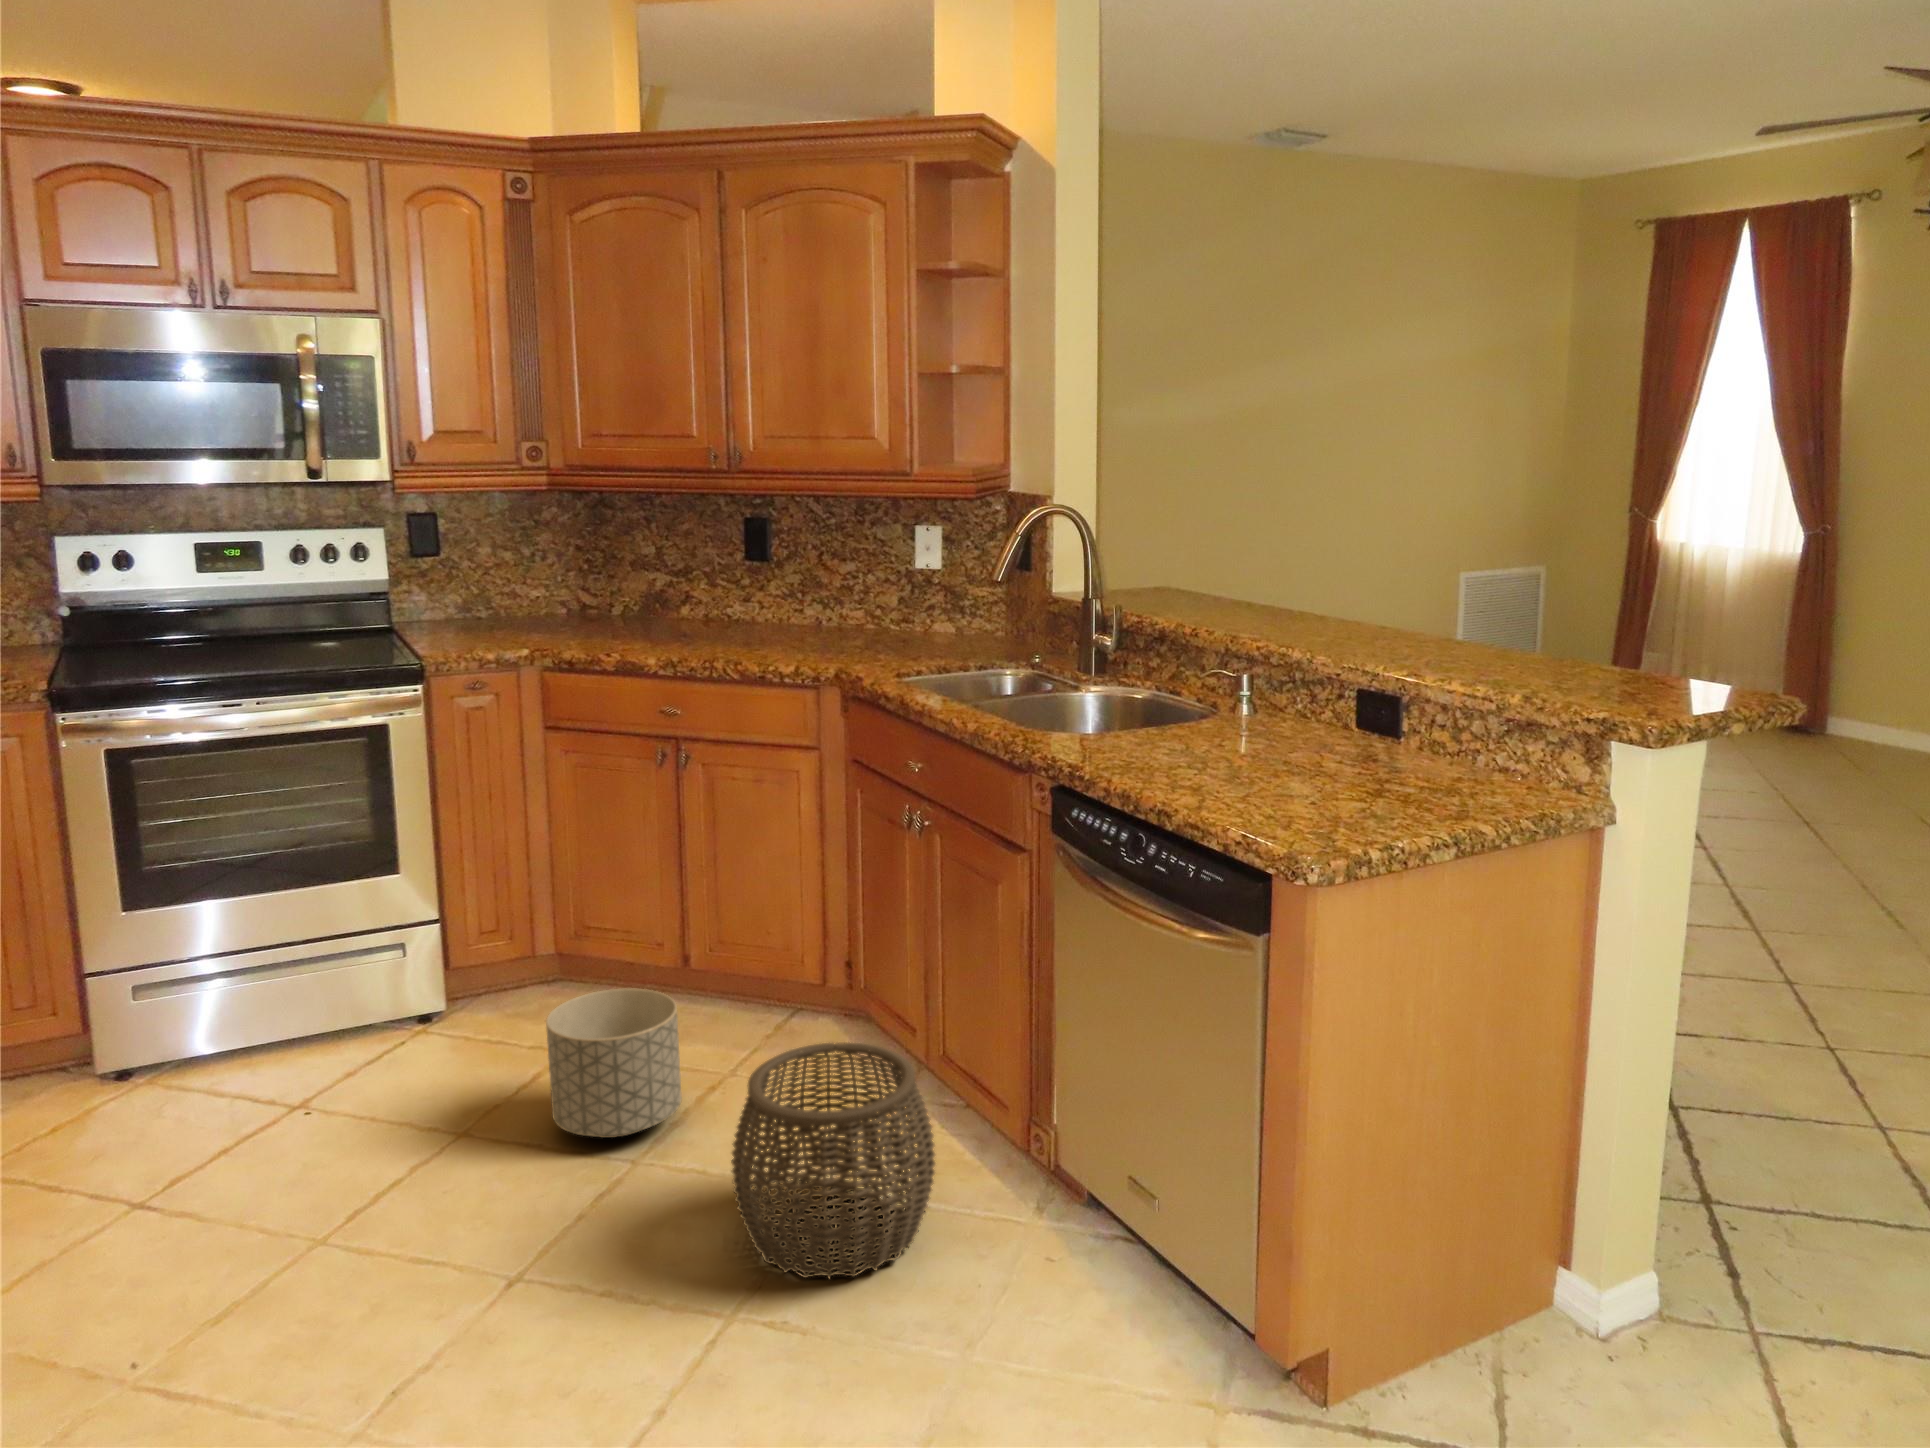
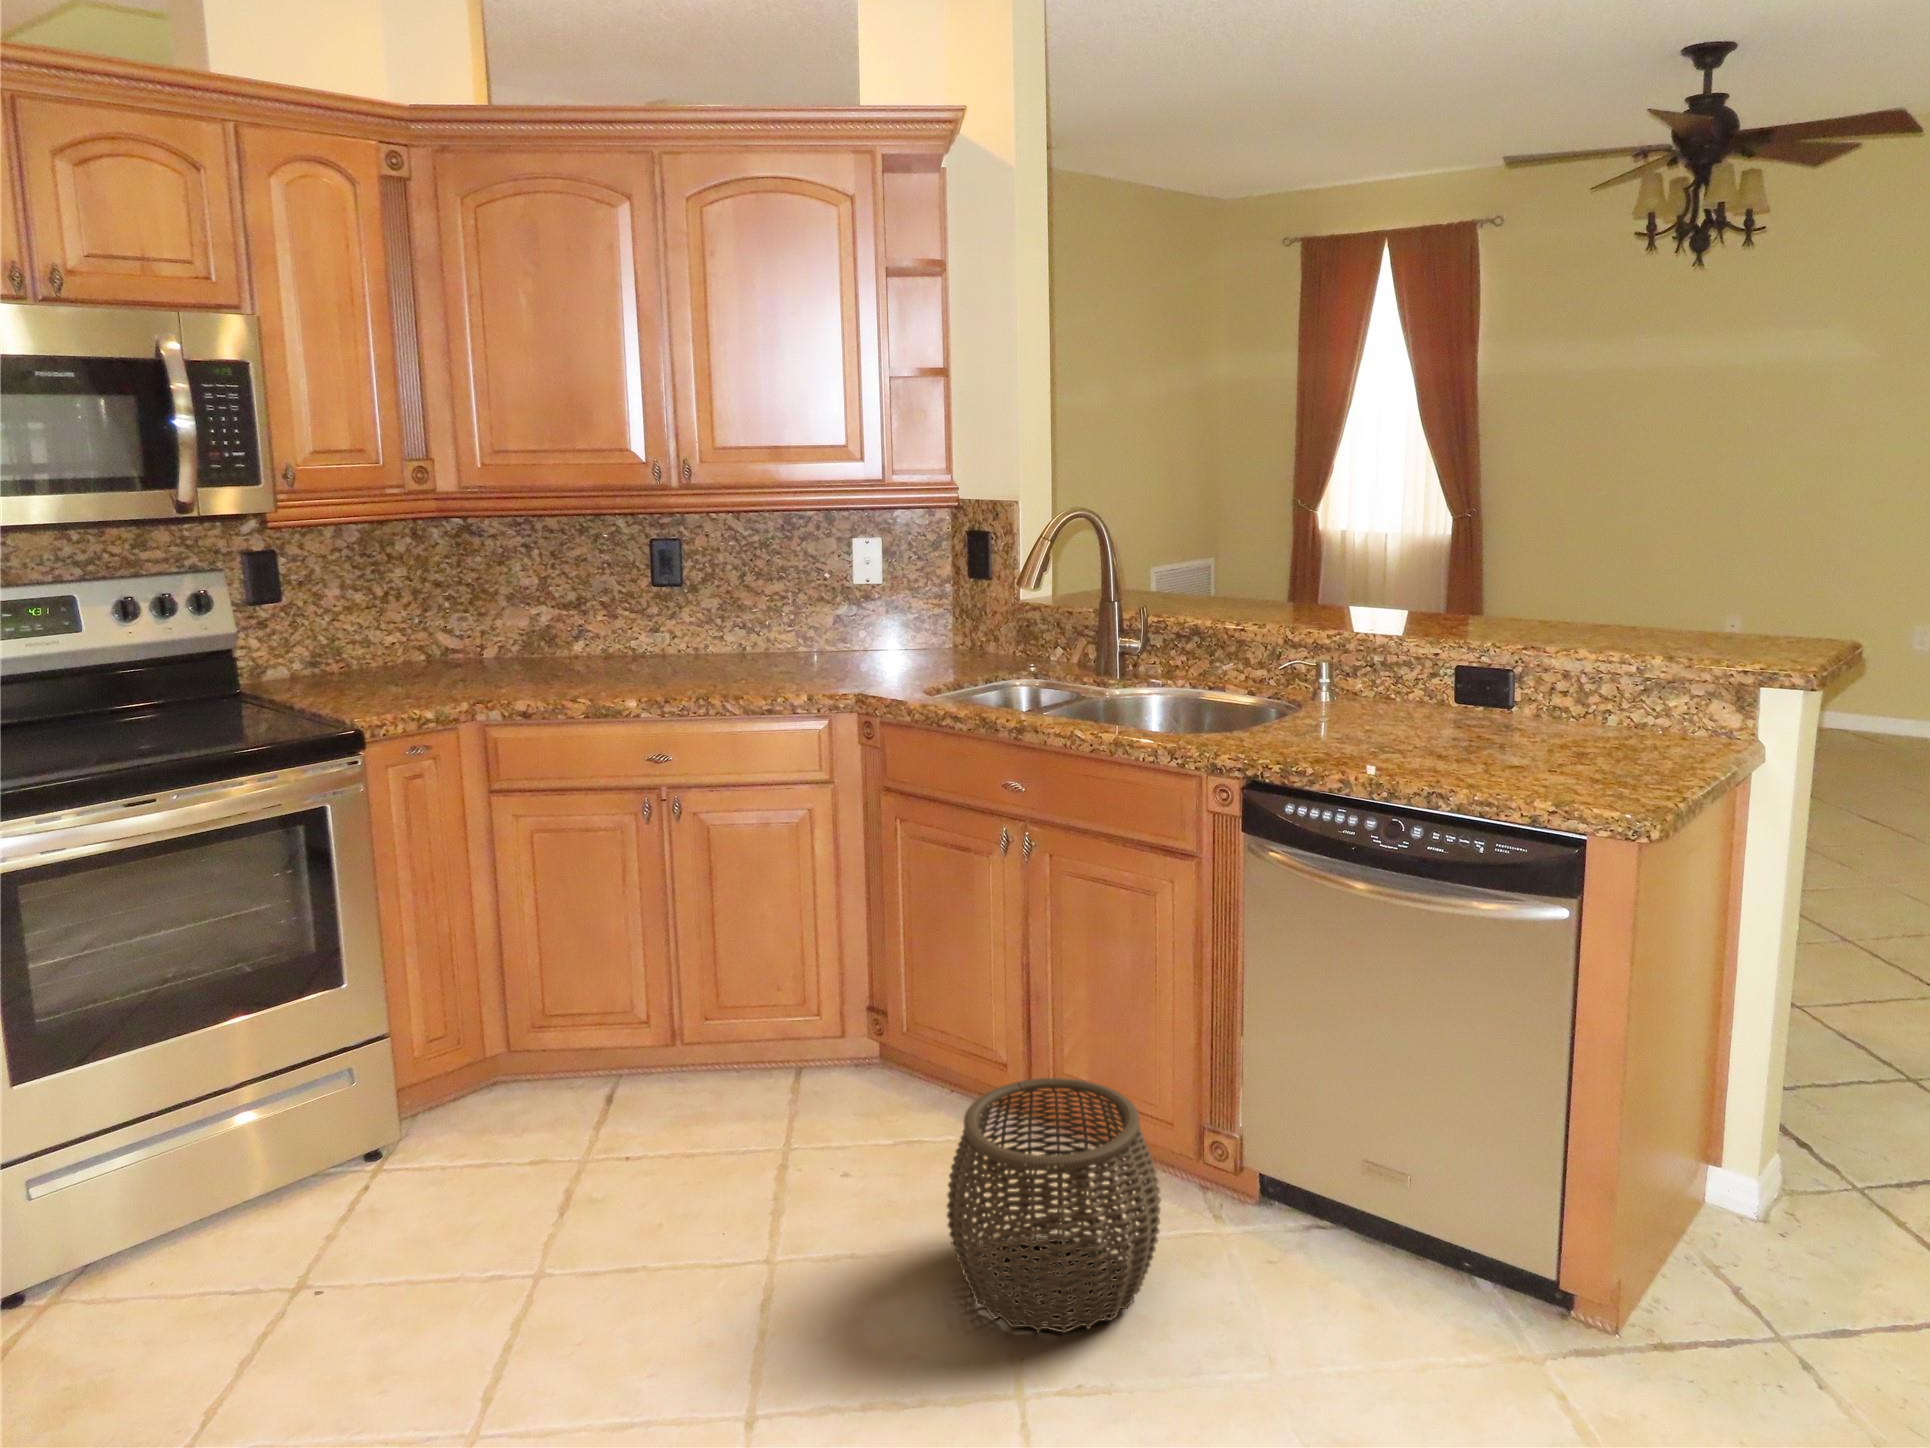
planter: present [546,989,682,1138] -> none [640,1065,791,1239]

